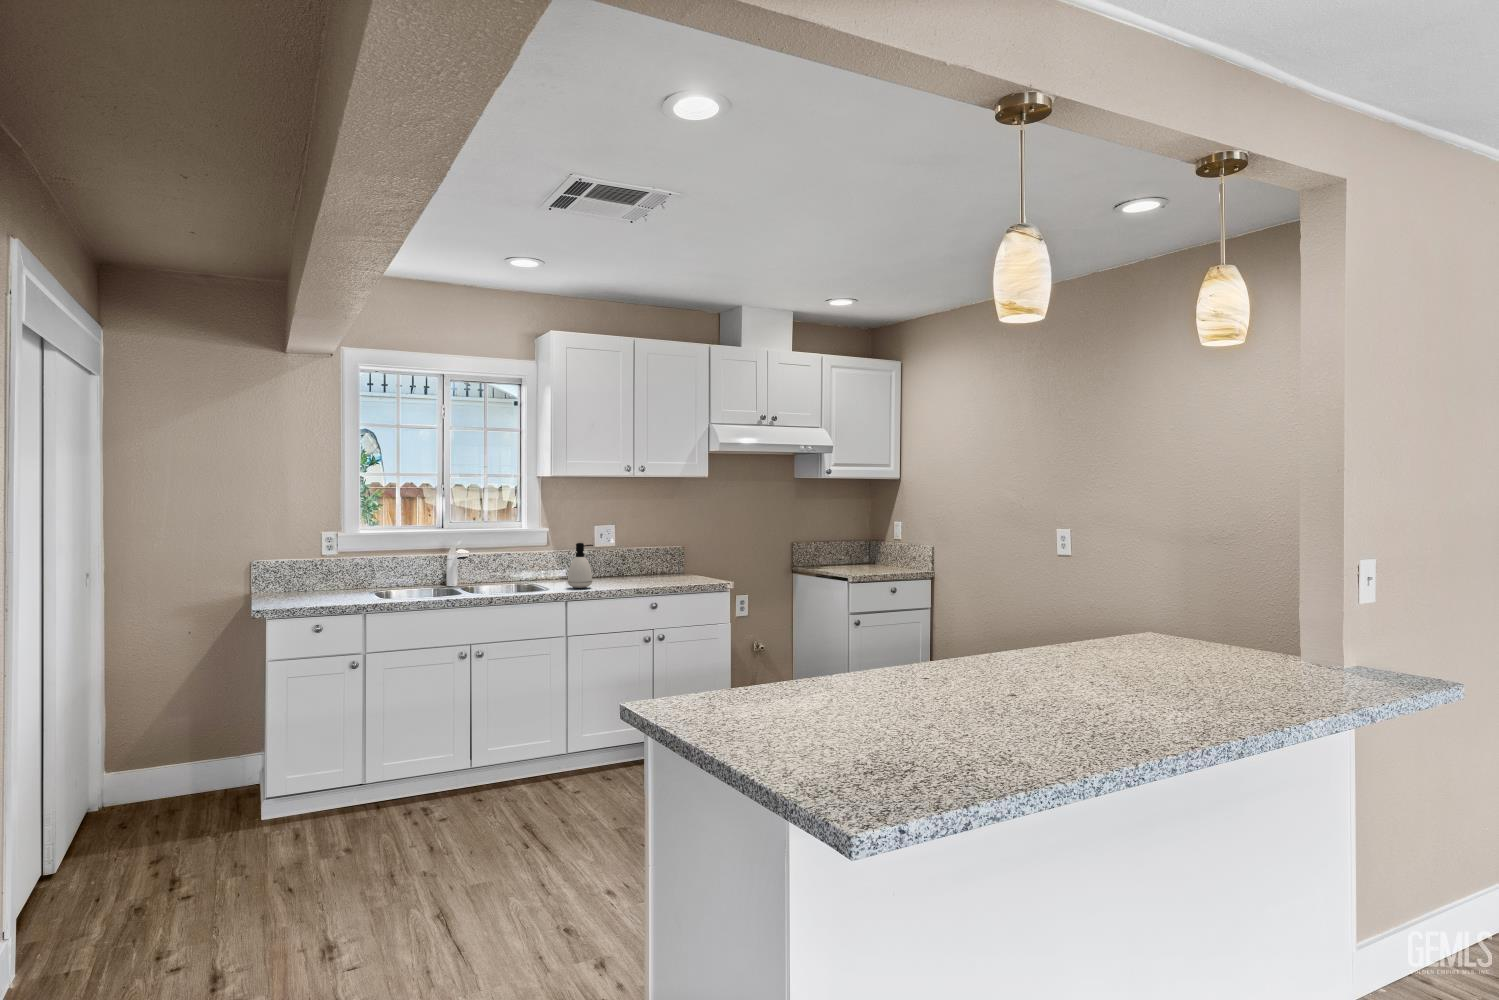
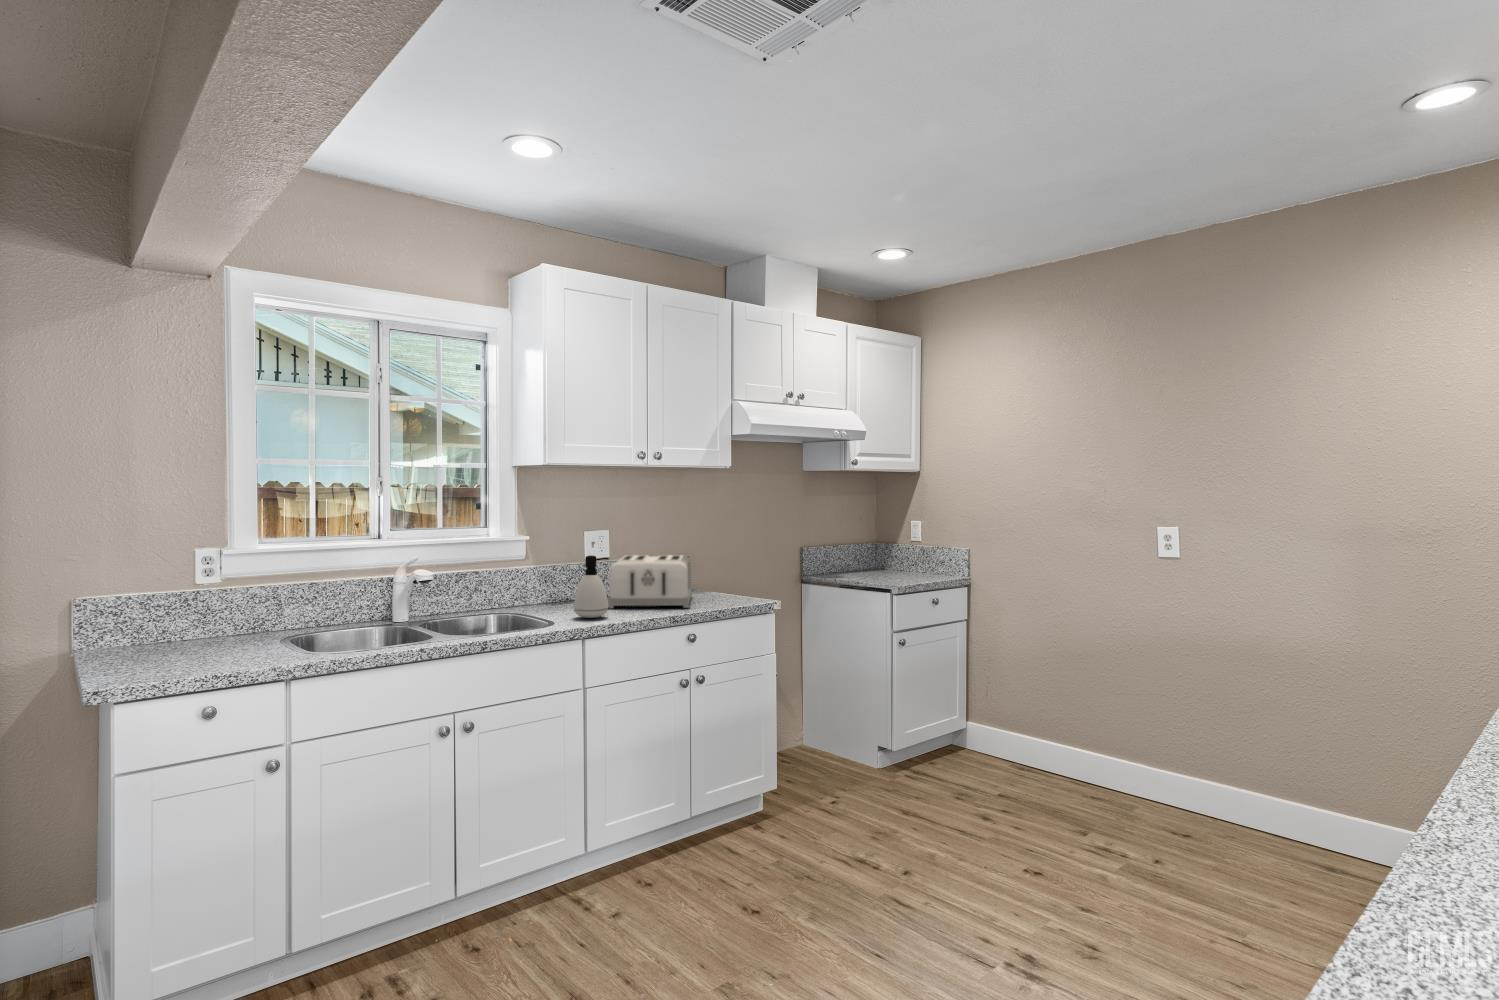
toaster: none [600,545,674,584] -> present [608,555,692,608]

